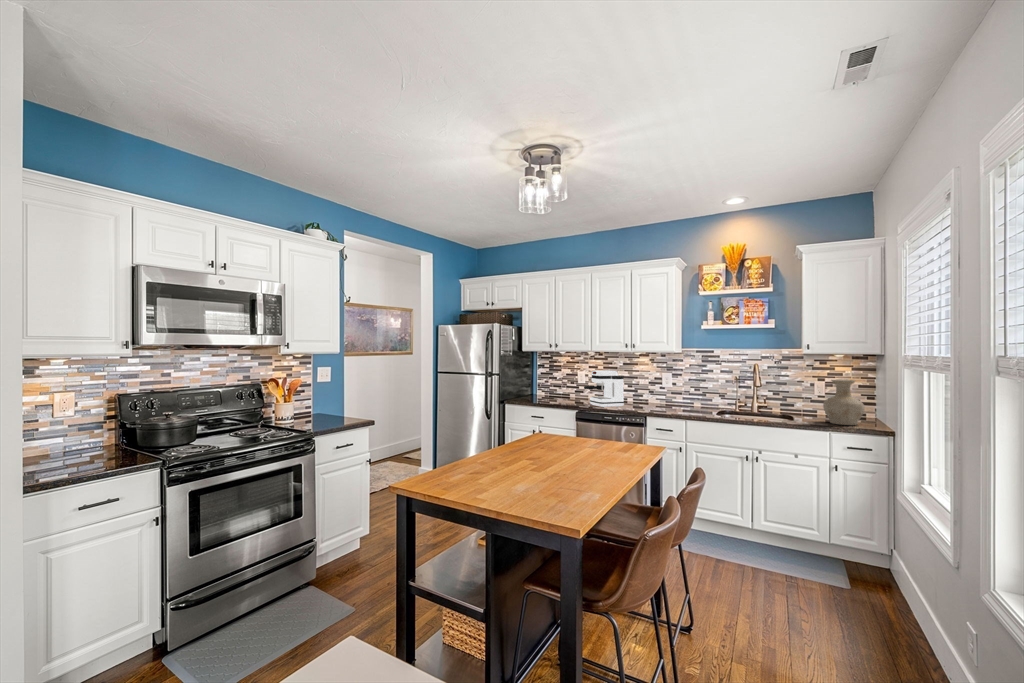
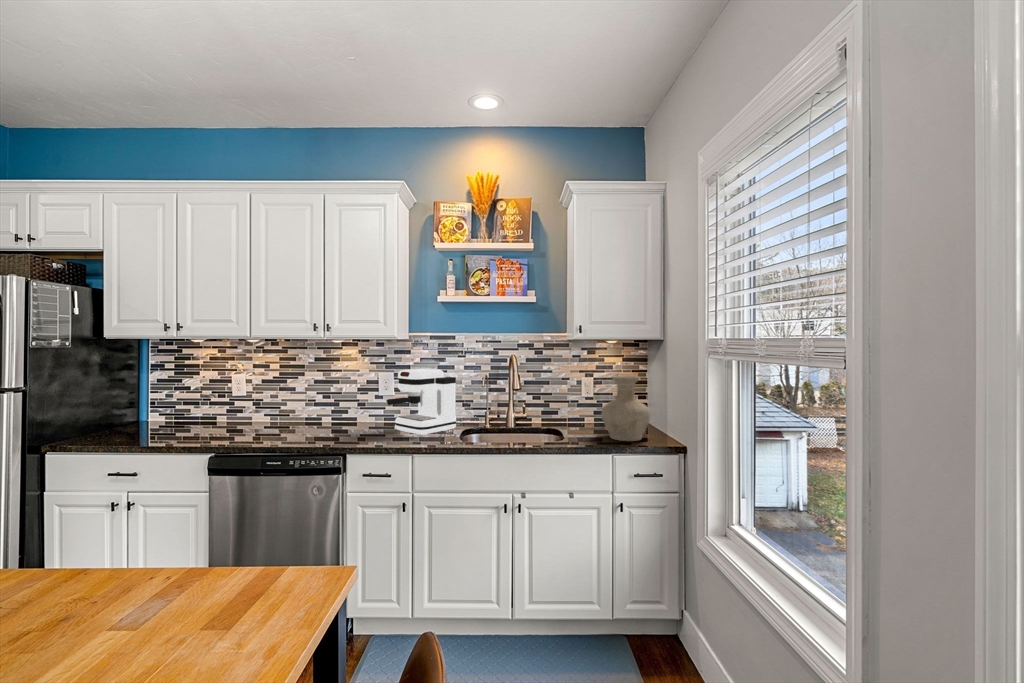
coffee maker: present [584,371,624,407] -> present [387,369,456,436]

